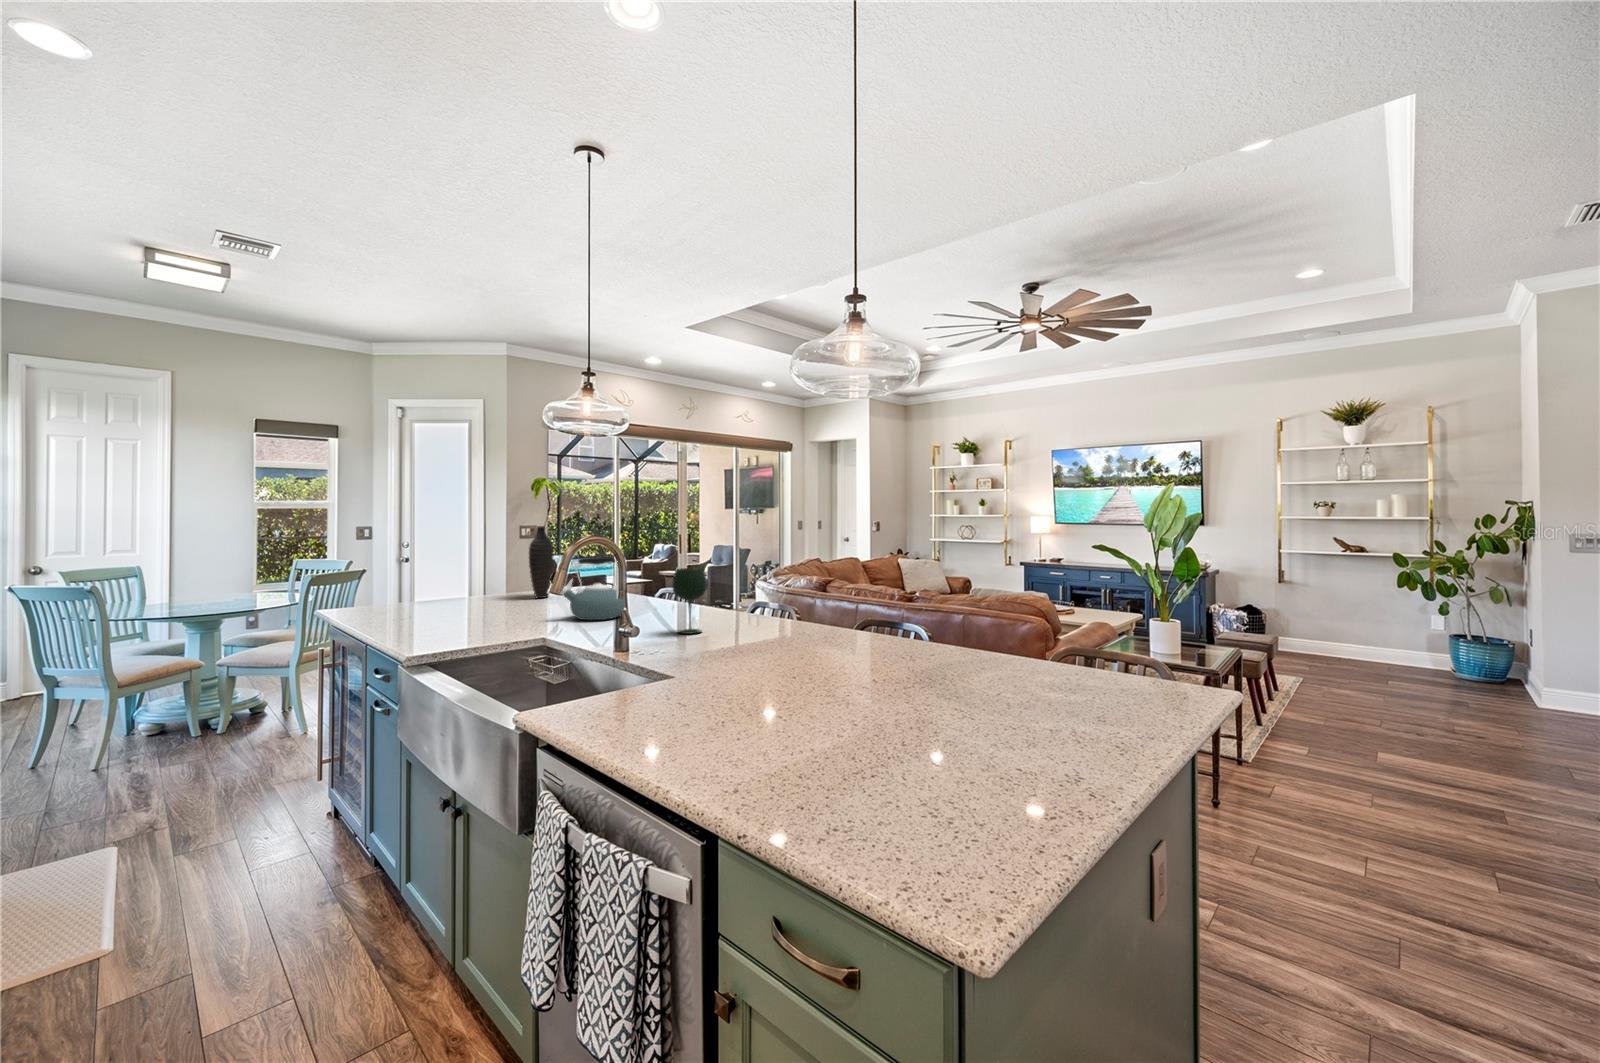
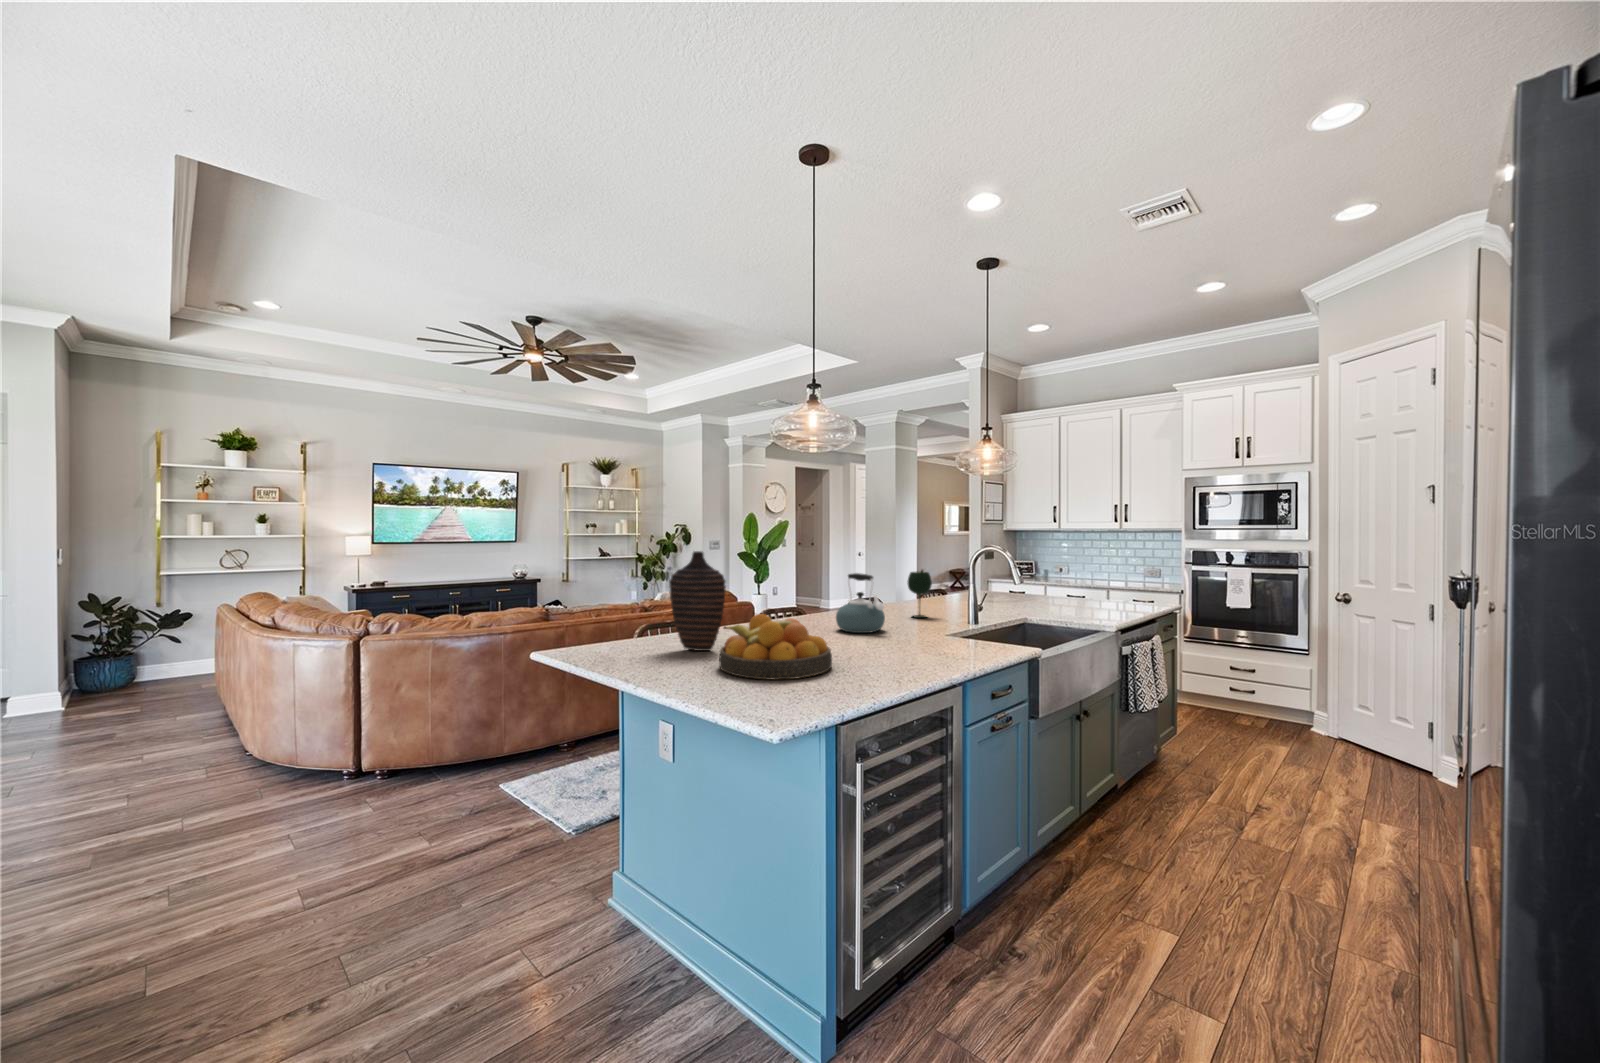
fruit bowl: none [408,570,496,611] -> present [719,614,832,680]

